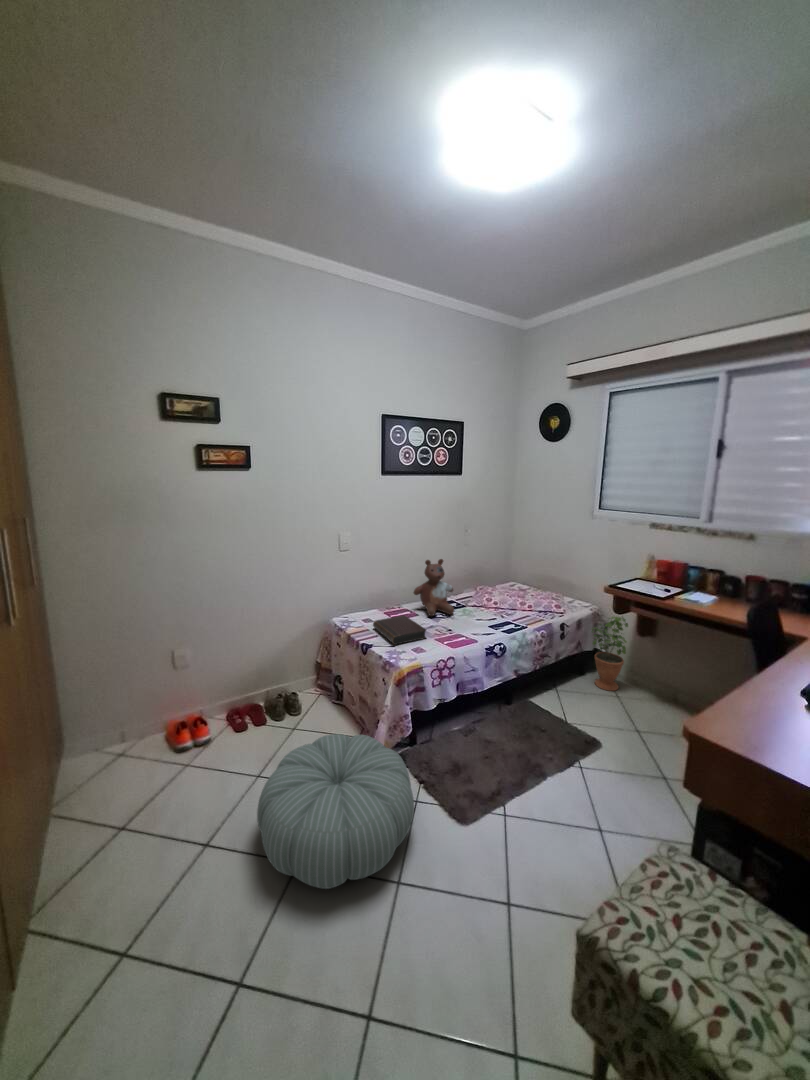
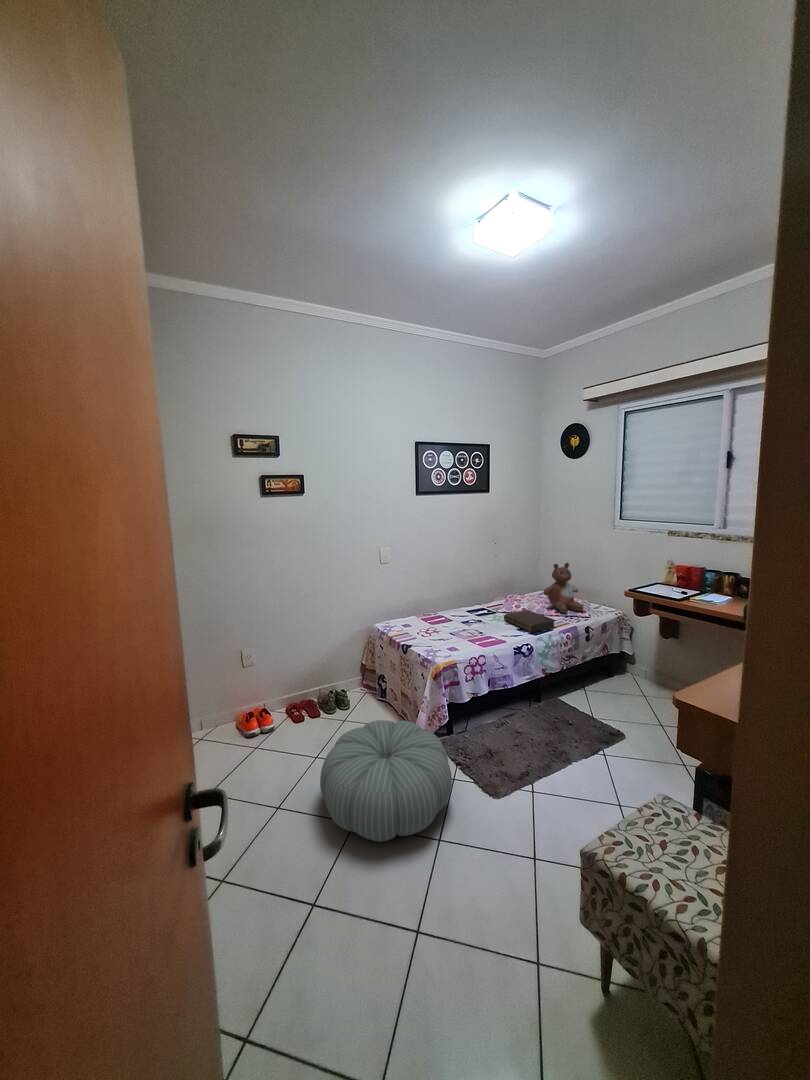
stuffed bear: present [414,559,454,616] -> present [543,563,583,613]
book: present [373,615,426,645] -> present [504,610,555,632]
potted plant: present [592,617,628,691] -> none [615,616,652,691]

